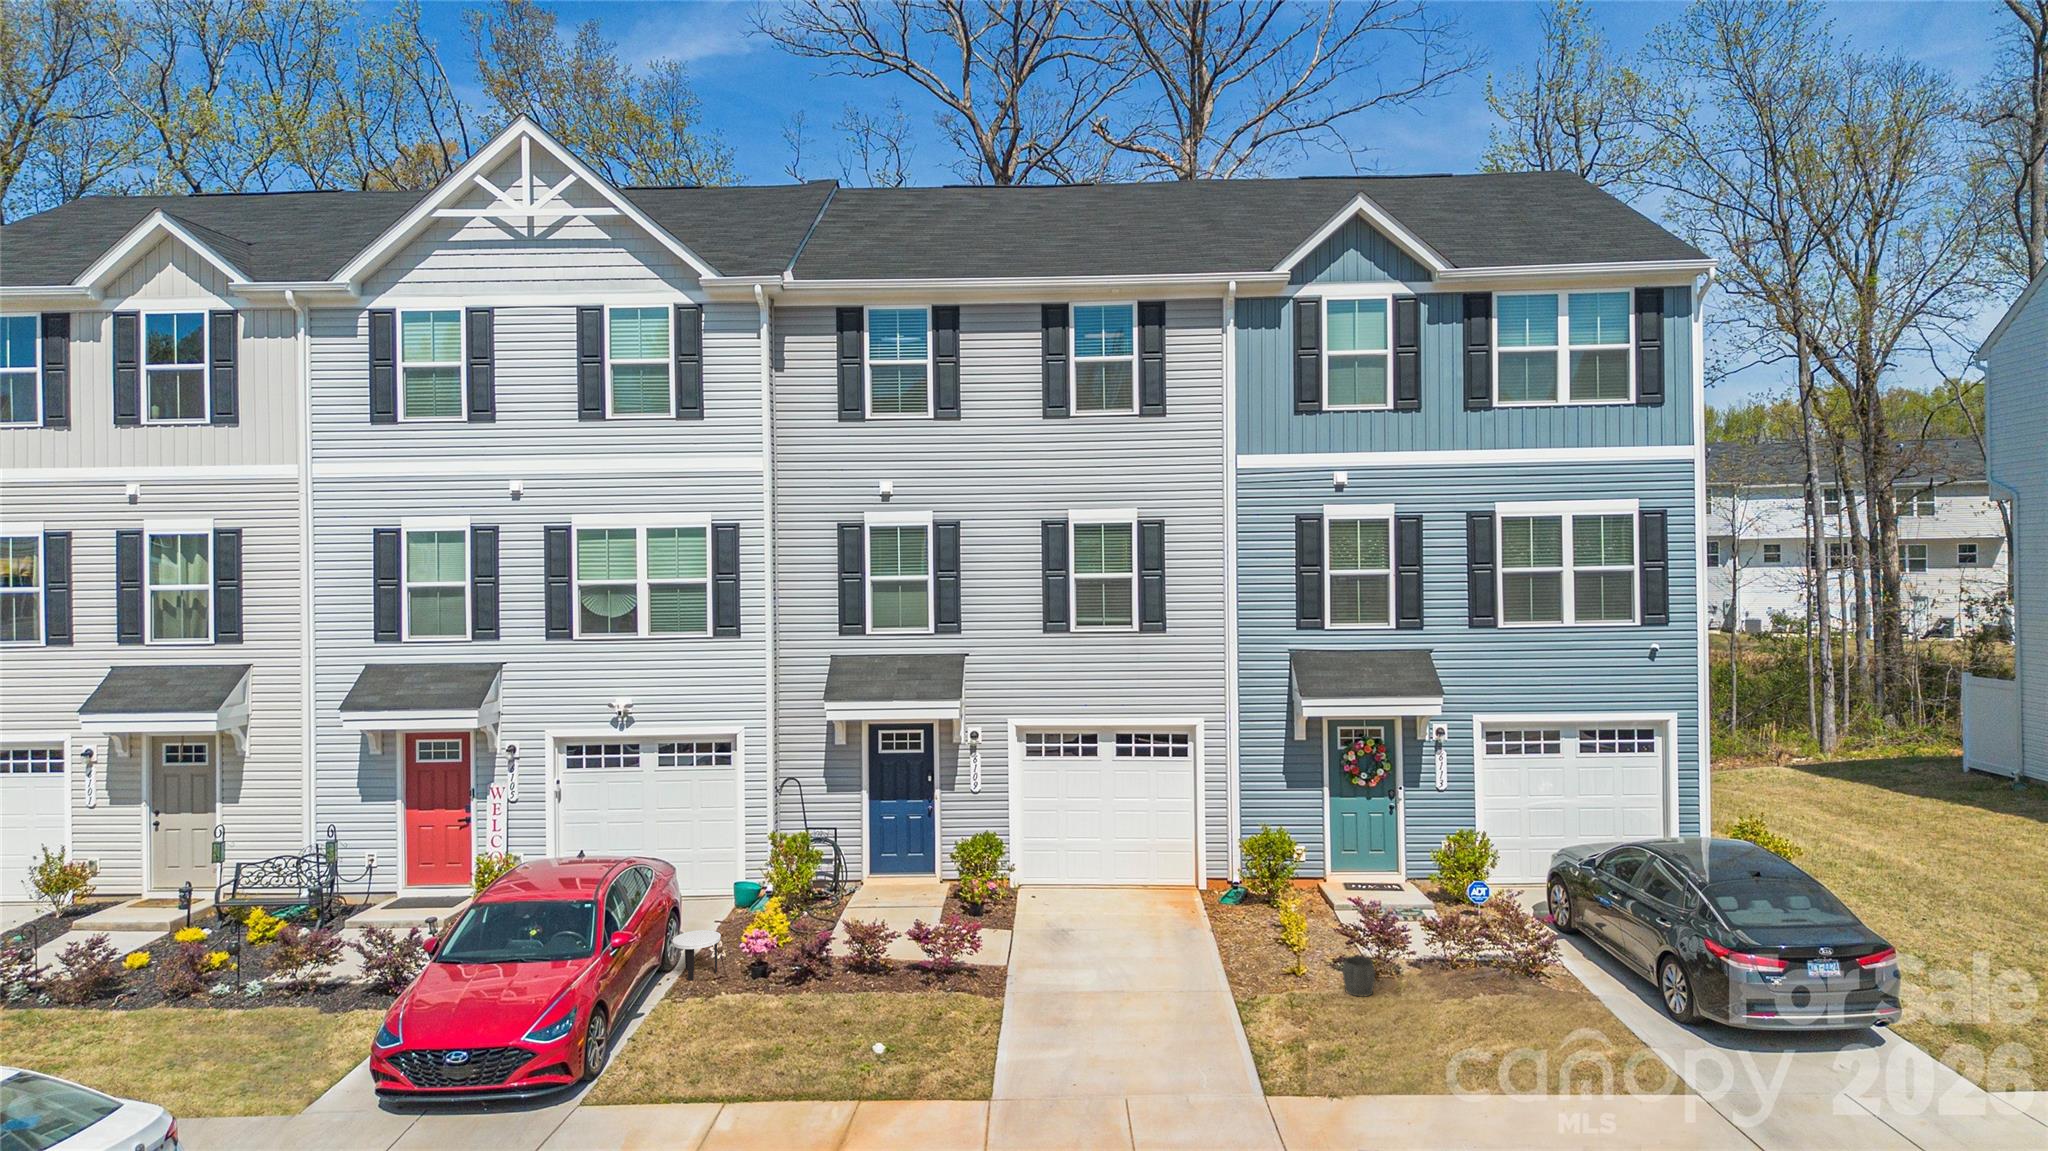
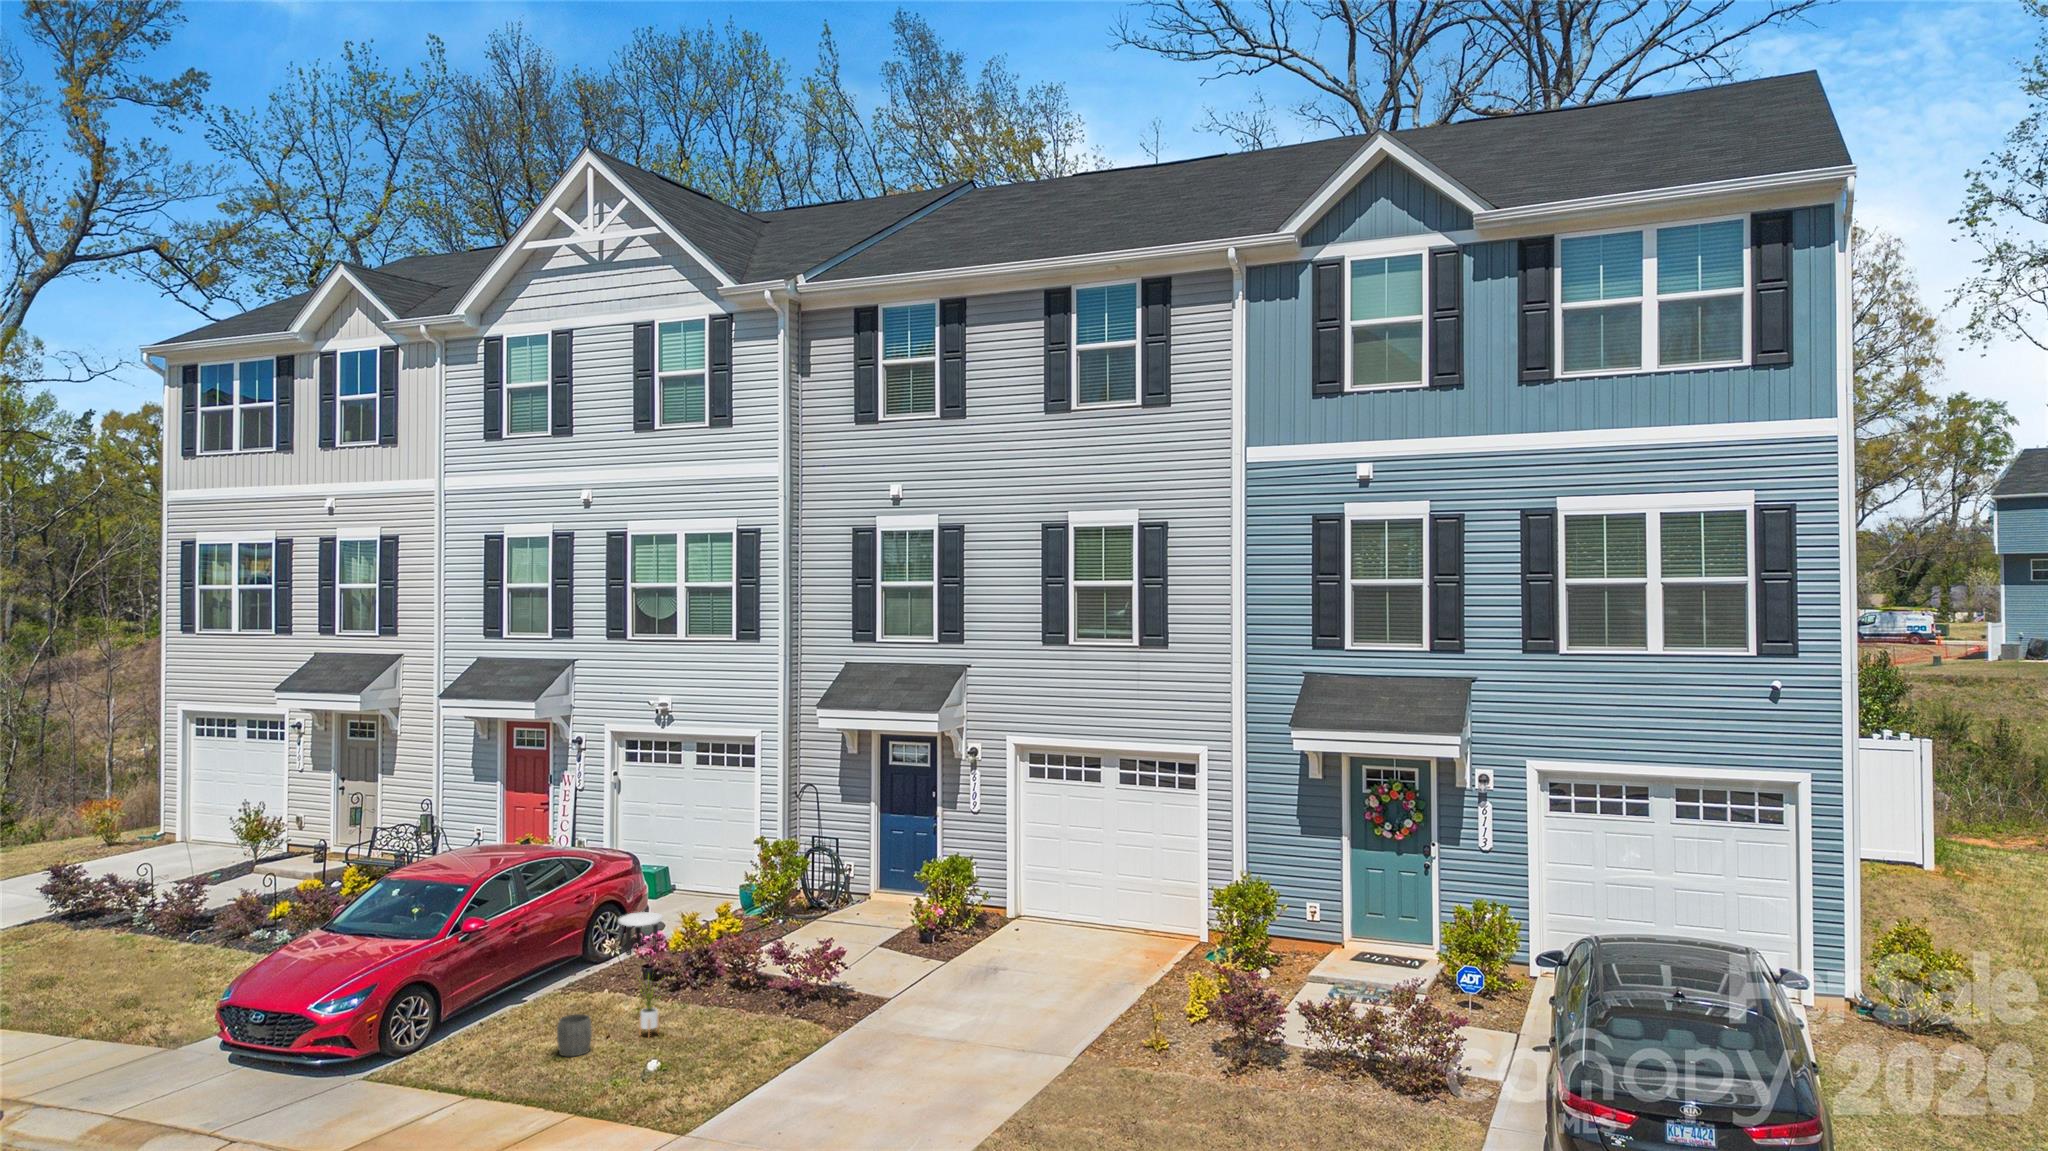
woven basket: present [1343,956,1375,996] -> present [557,1014,592,1056]
house plant: none [826,998,865,1076] -> present [639,984,660,1031]

